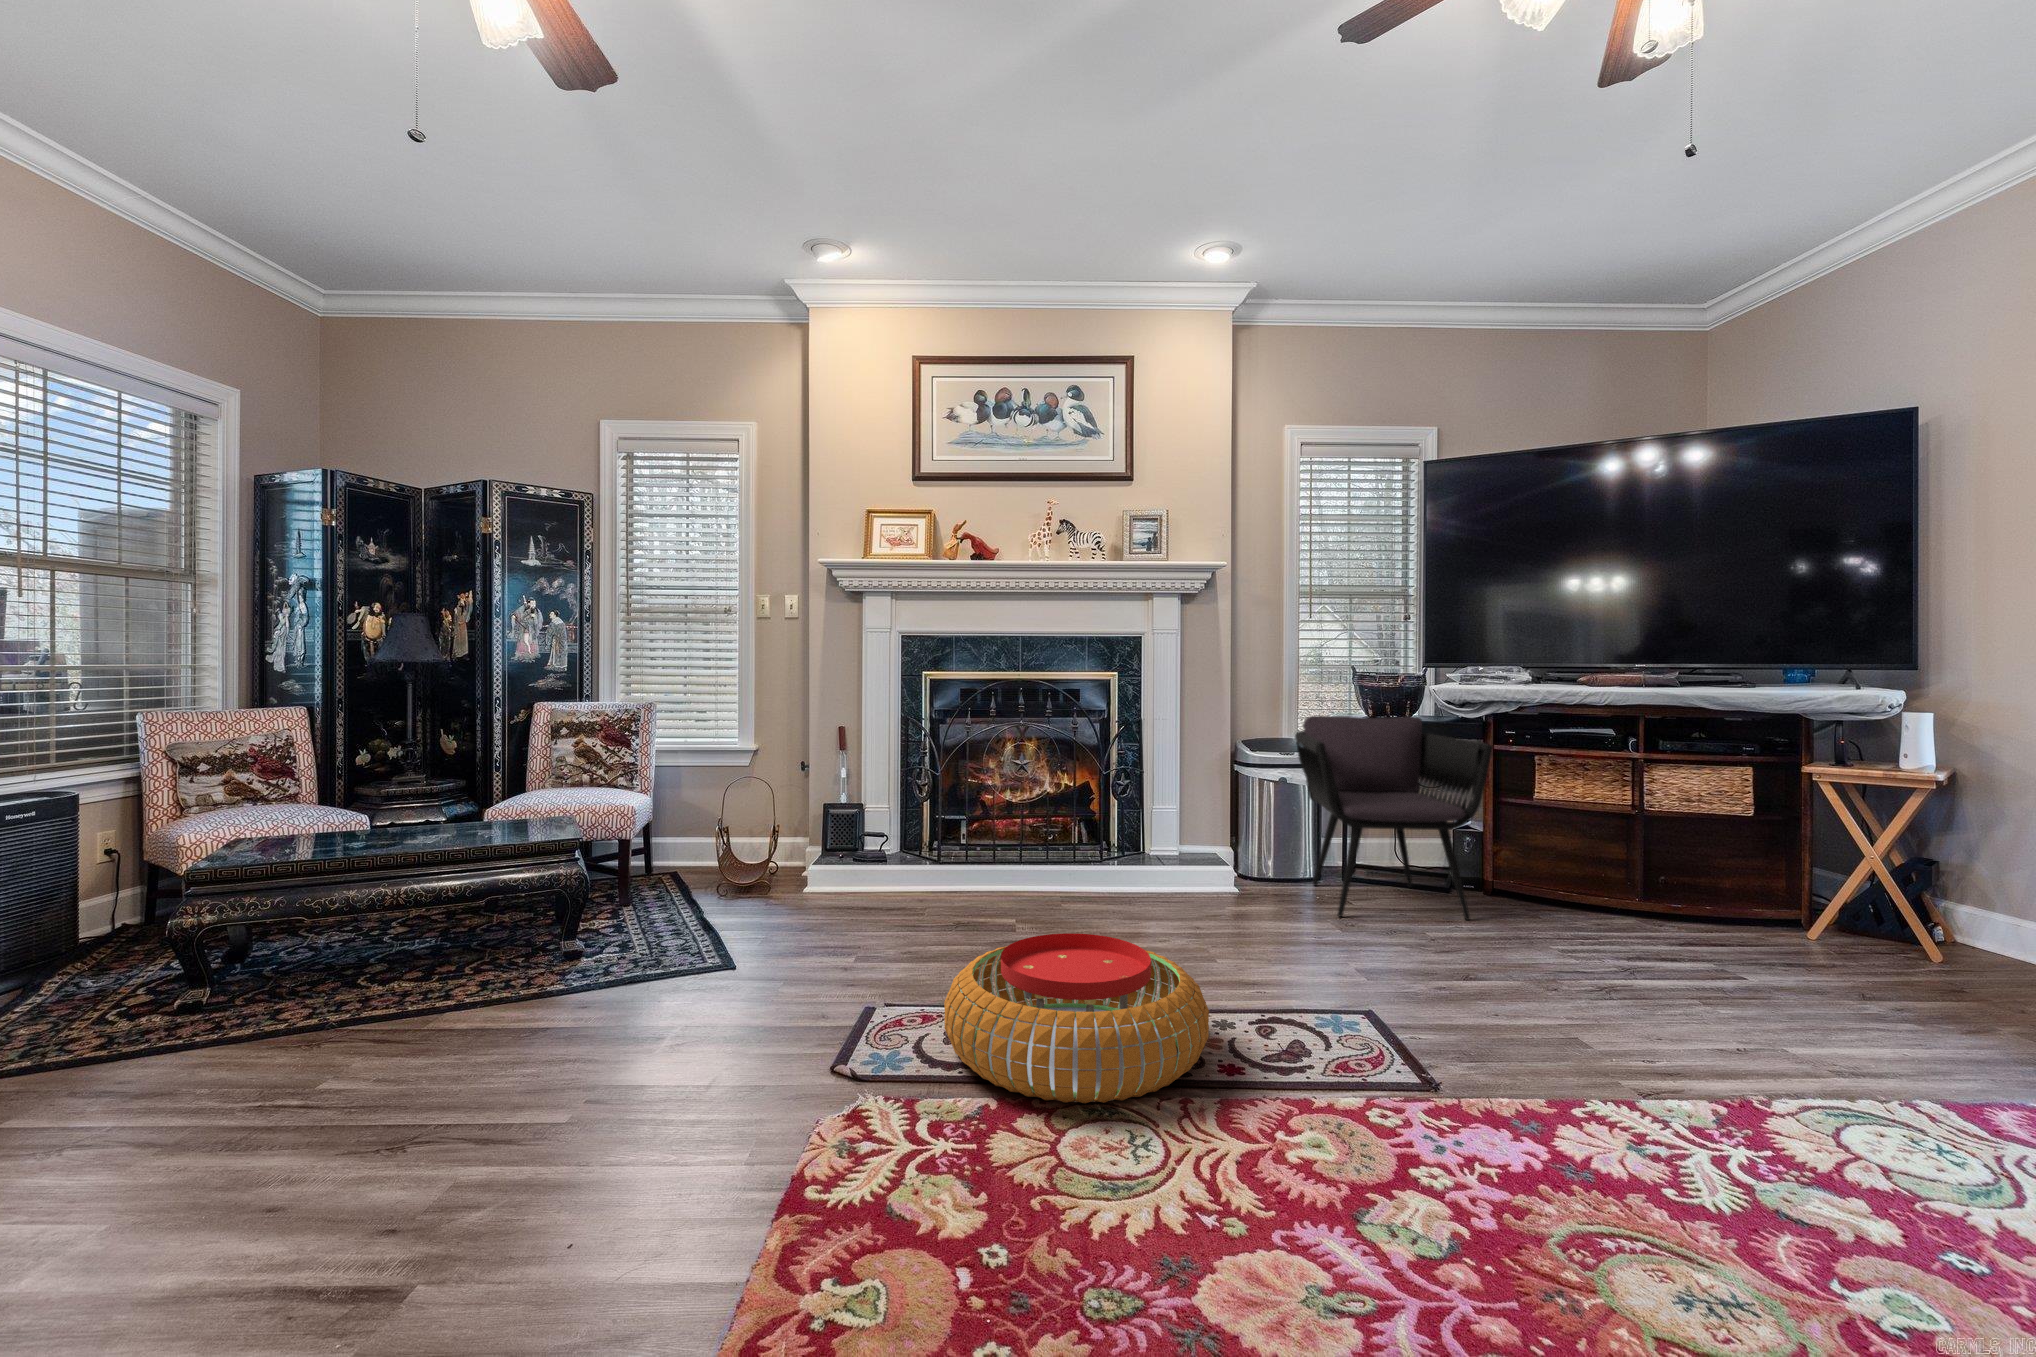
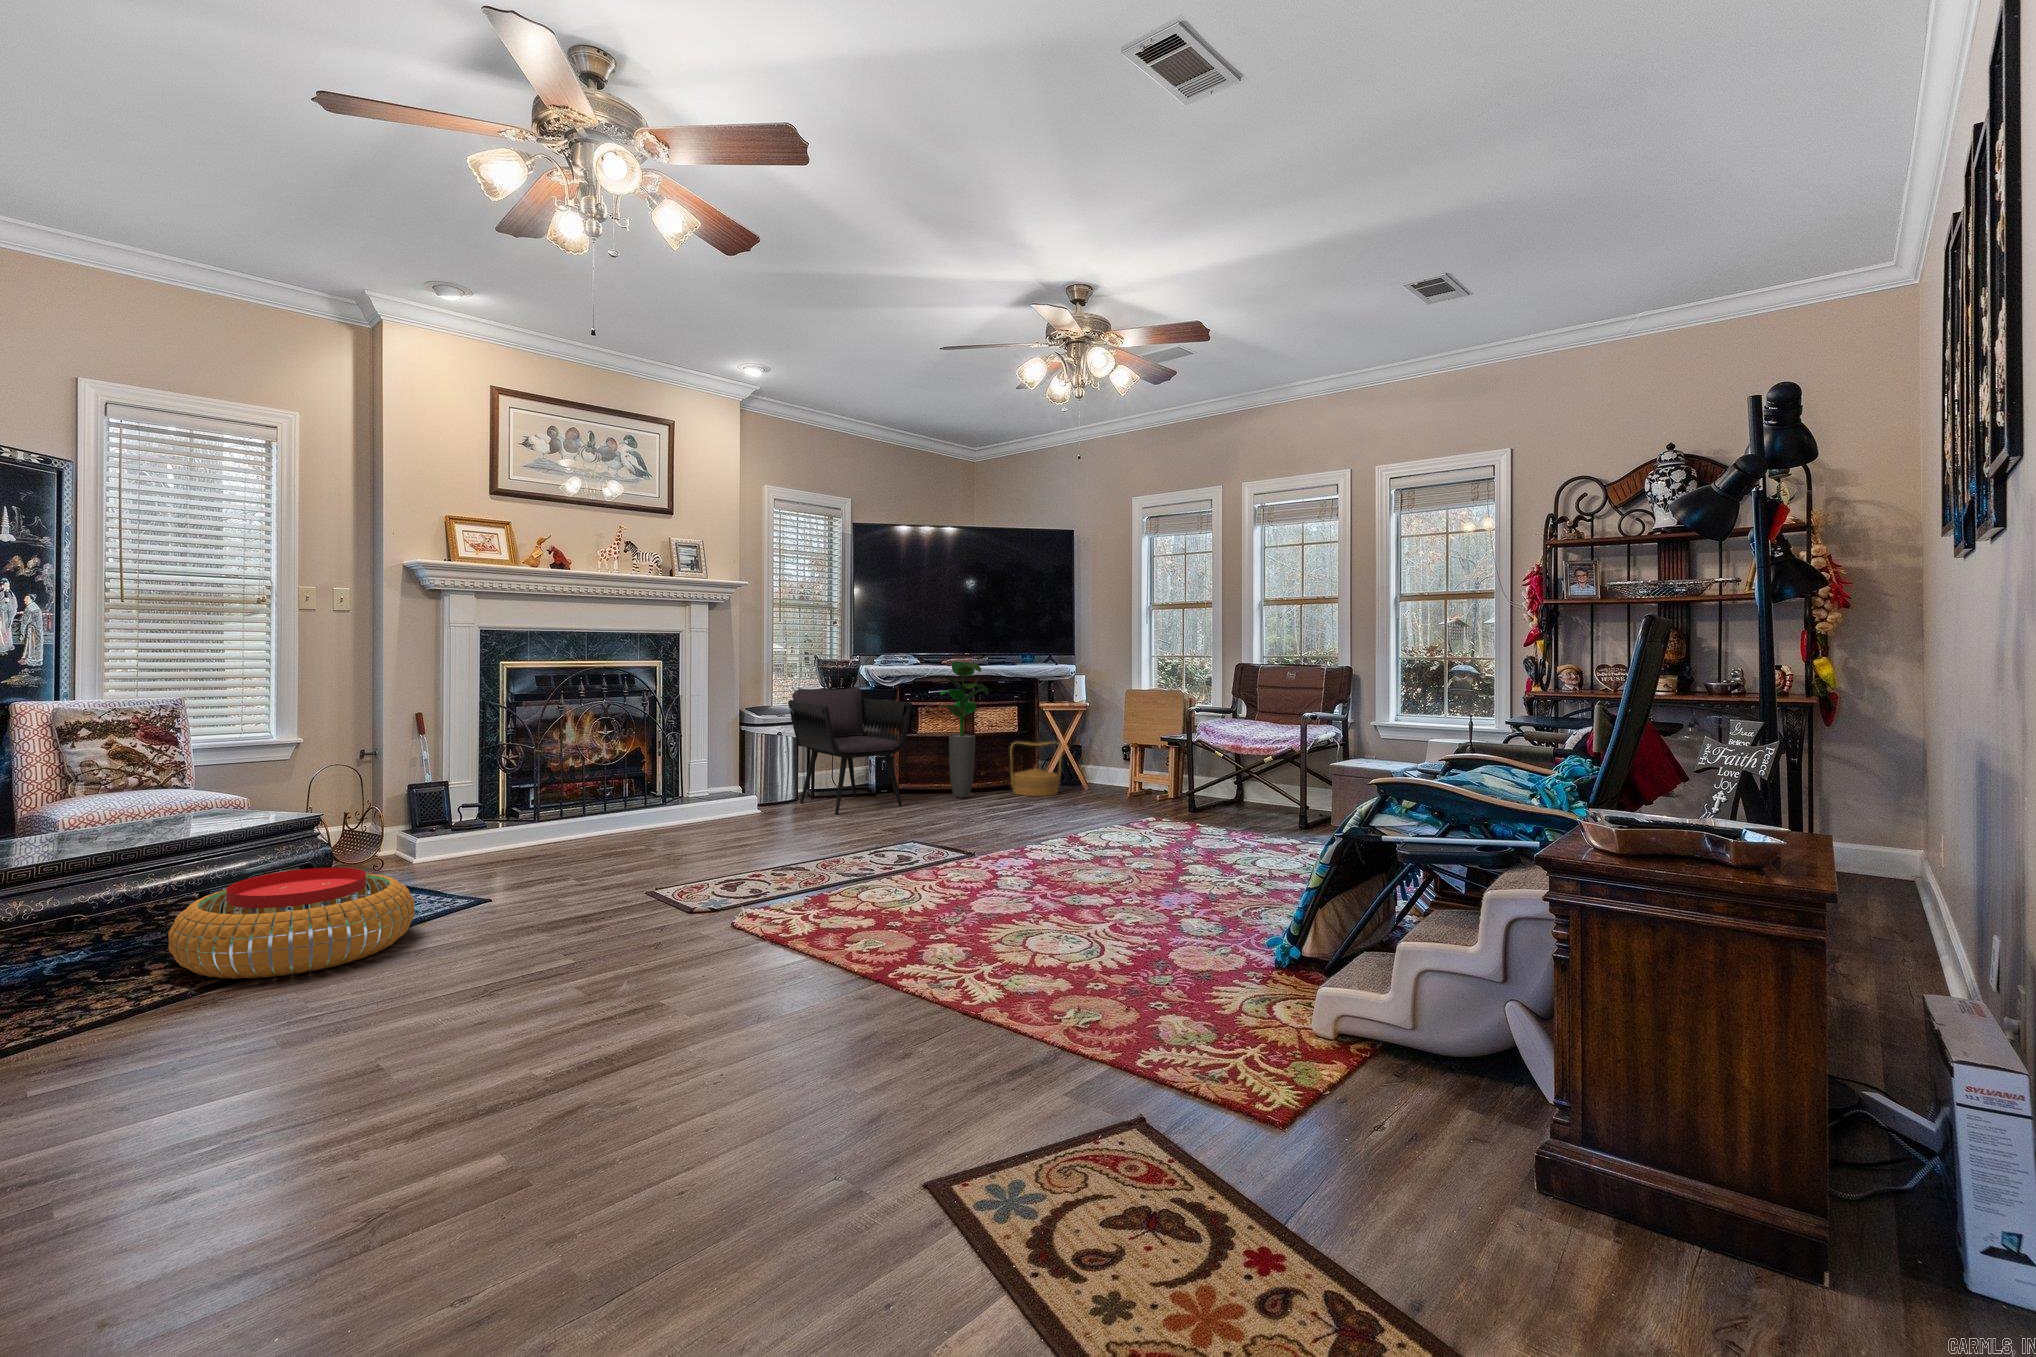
potted plant: none [1545,675,1673,923] -> present [937,662,988,798]
woven basket: none [1731,831,1871,952] -> present [1010,742,1062,796]
pouf: present [944,933,1209,1103] -> present [168,867,415,979]

